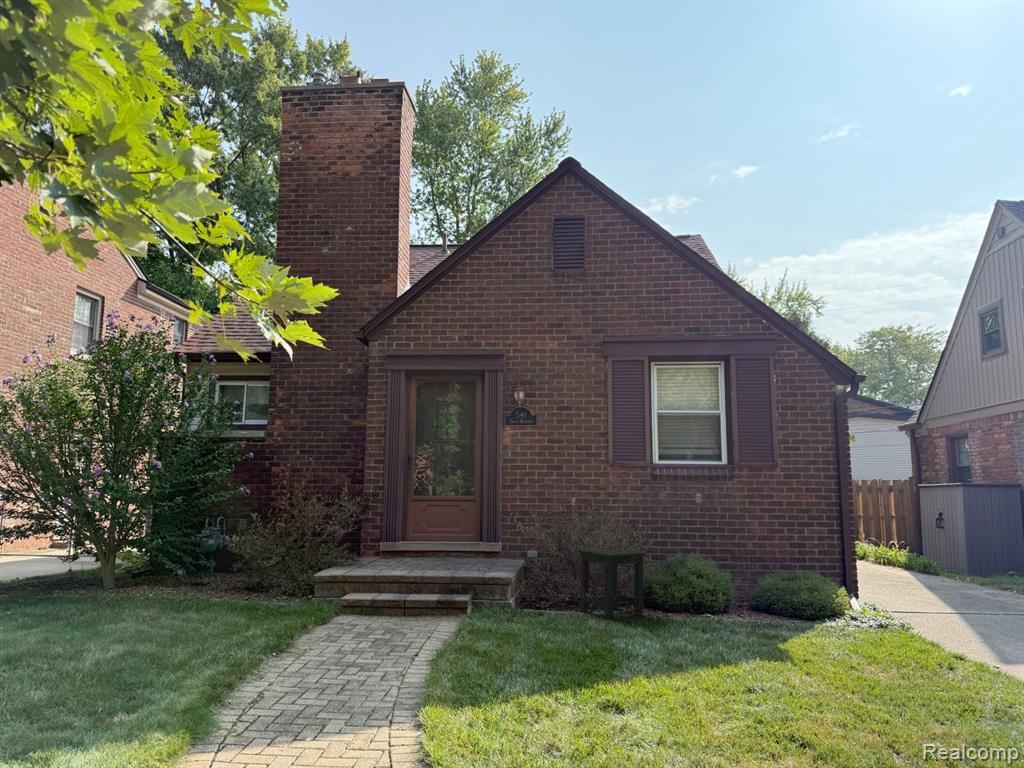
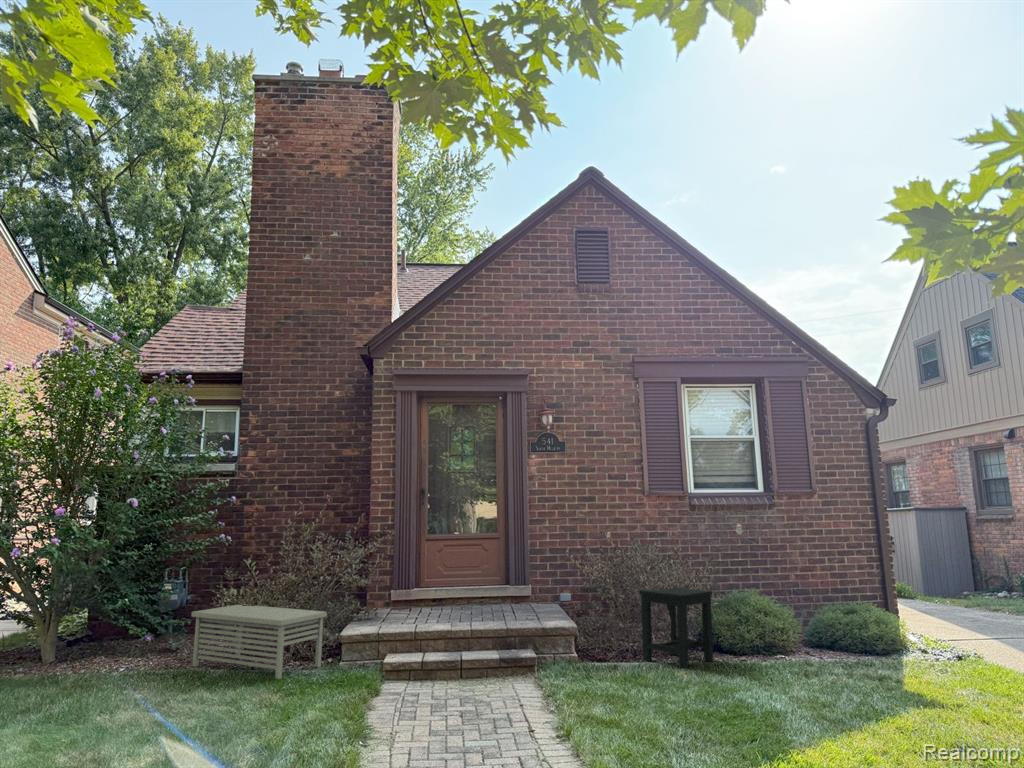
storage bench: none [203,548,308,608] -> present [192,605,327,679]

